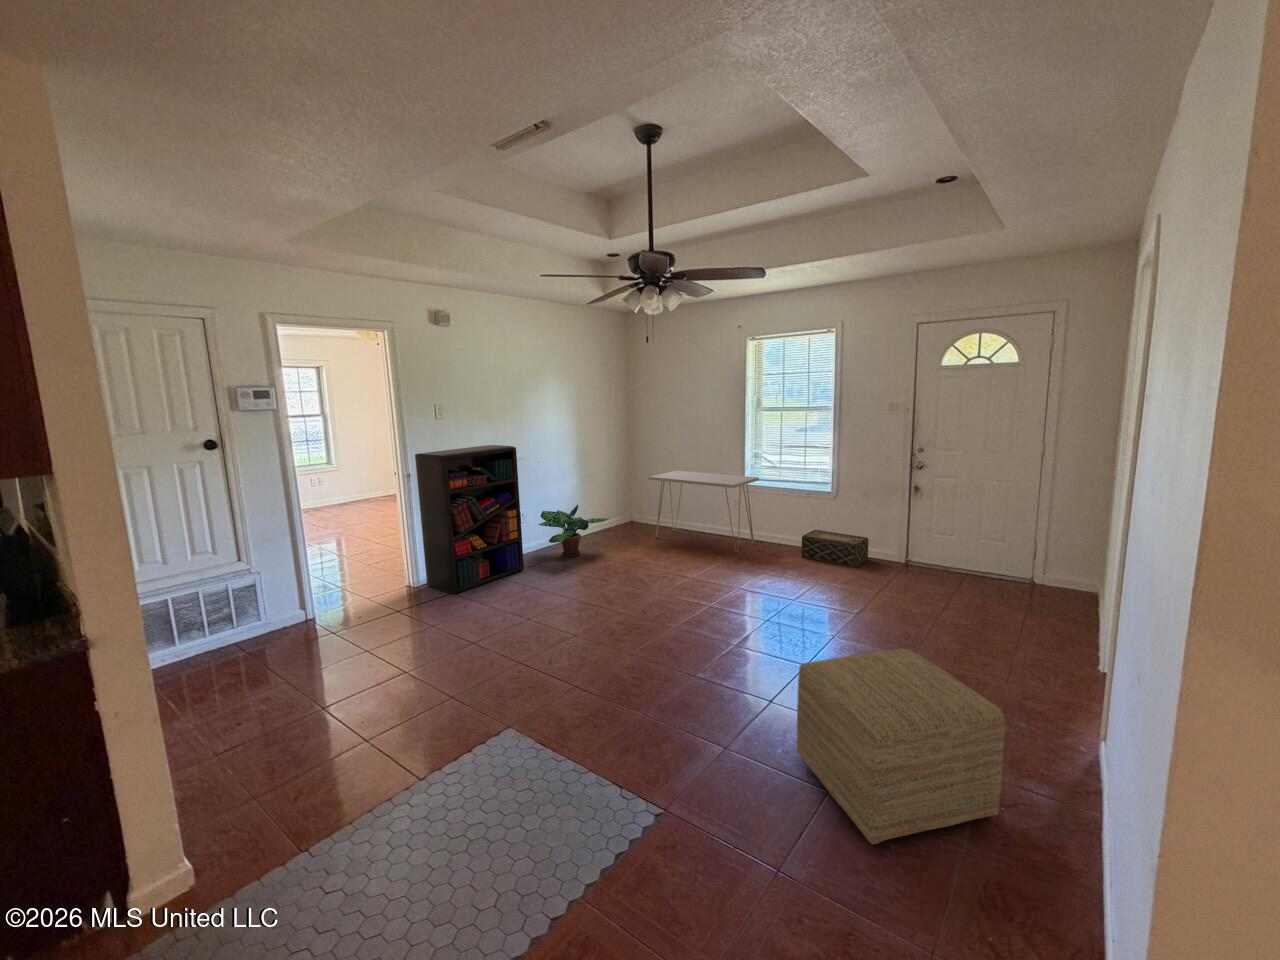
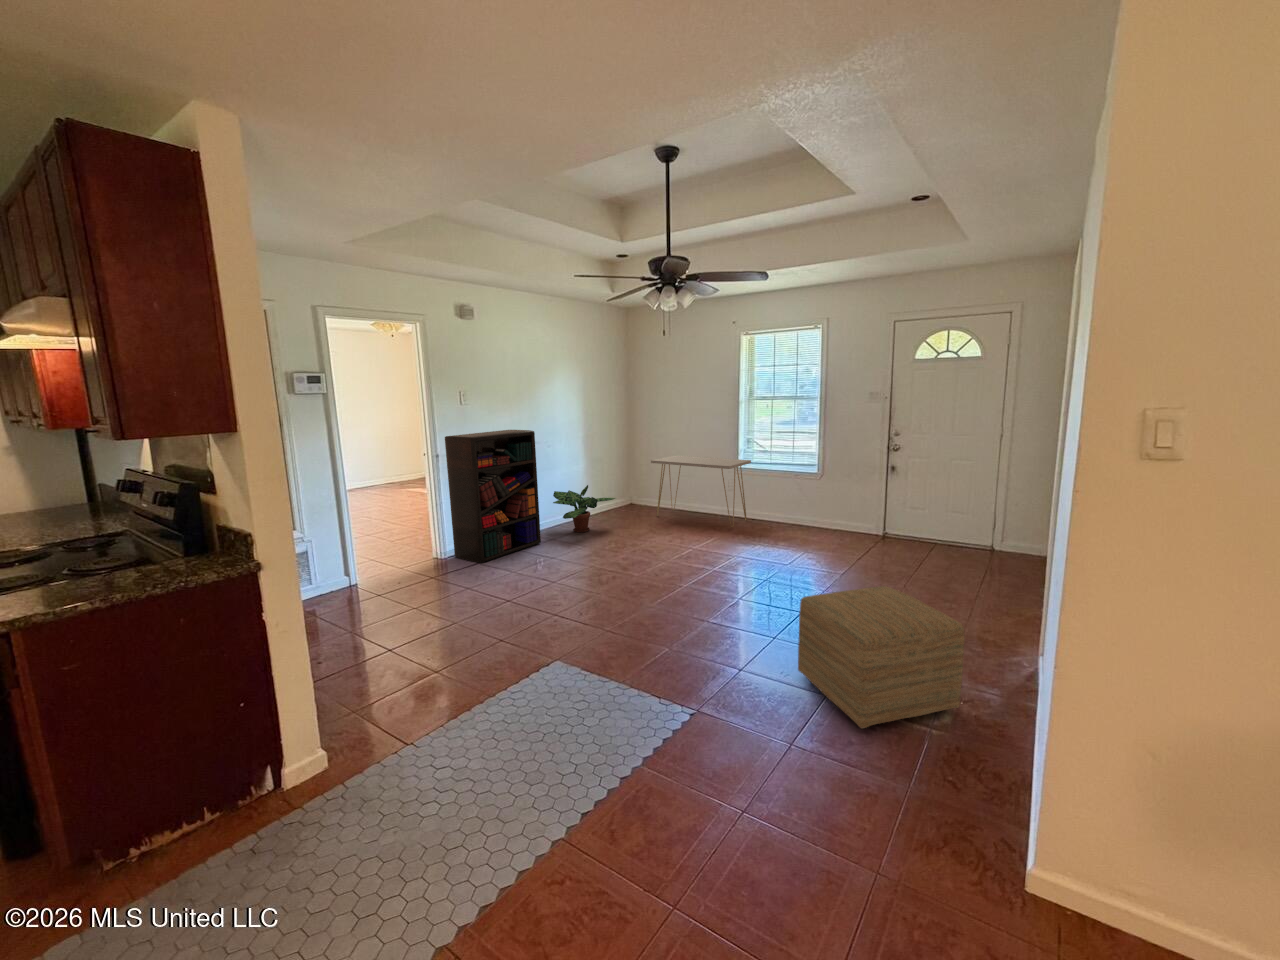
woven basket: present [802,530,868,567] -> none [790,507,850,538]

